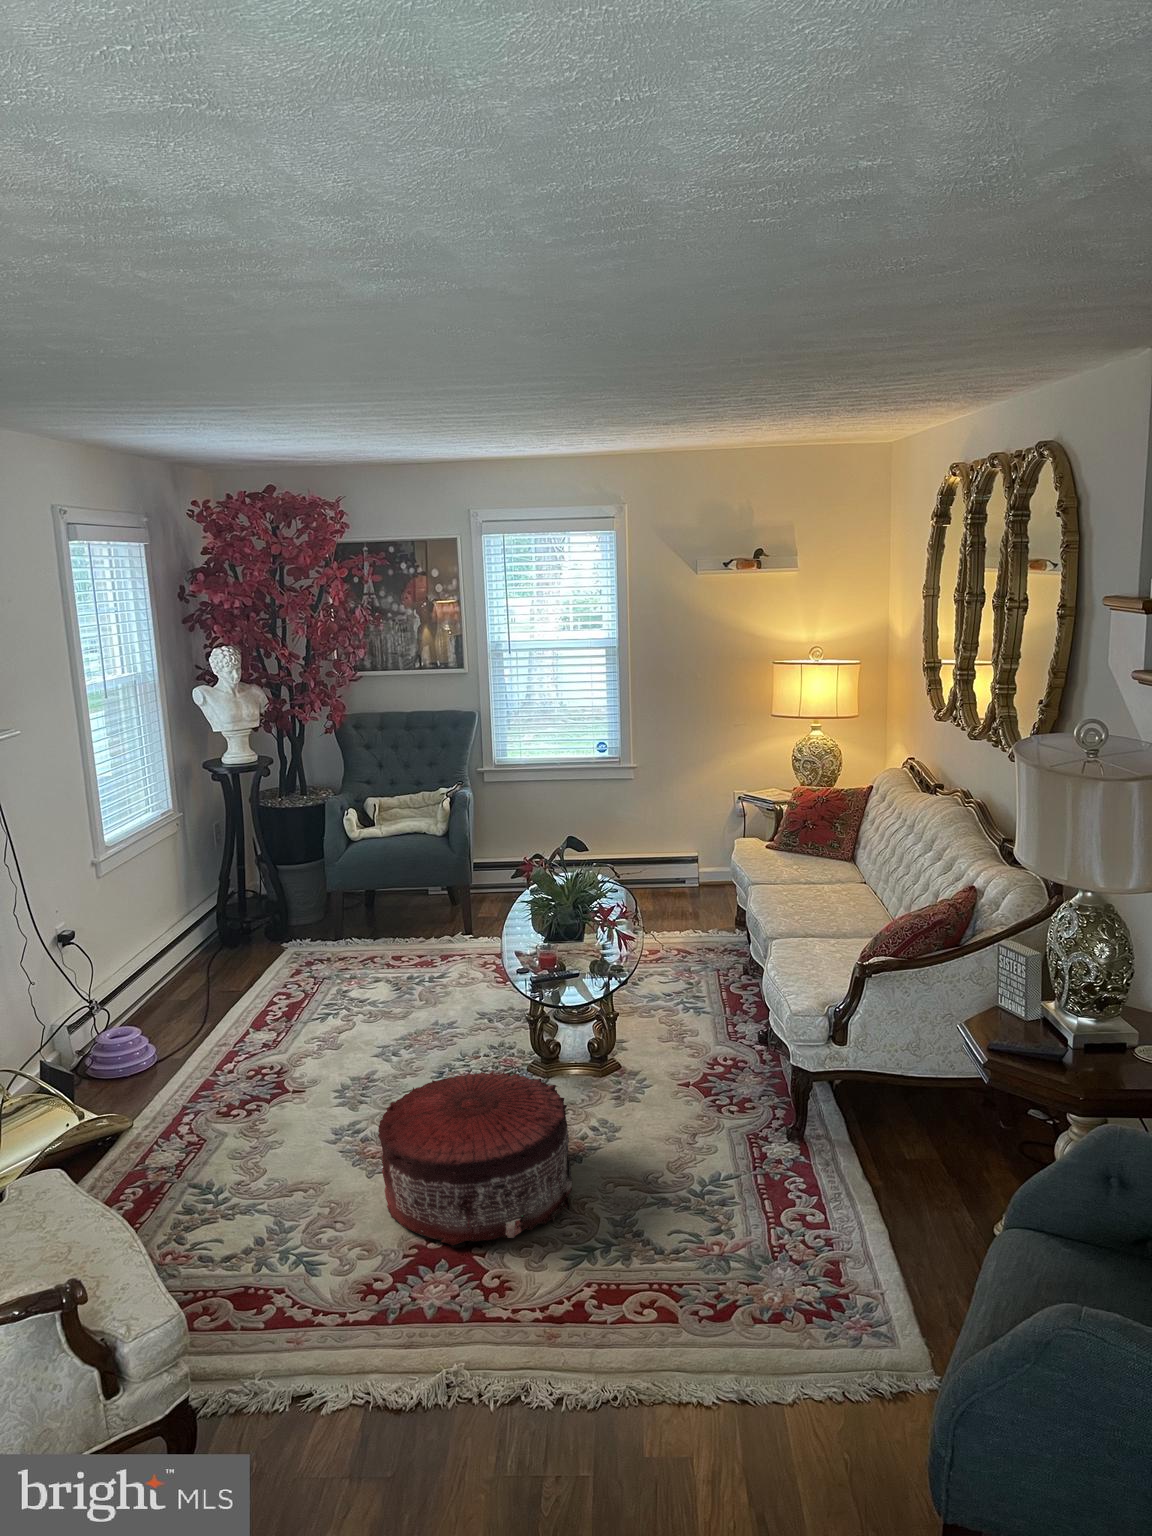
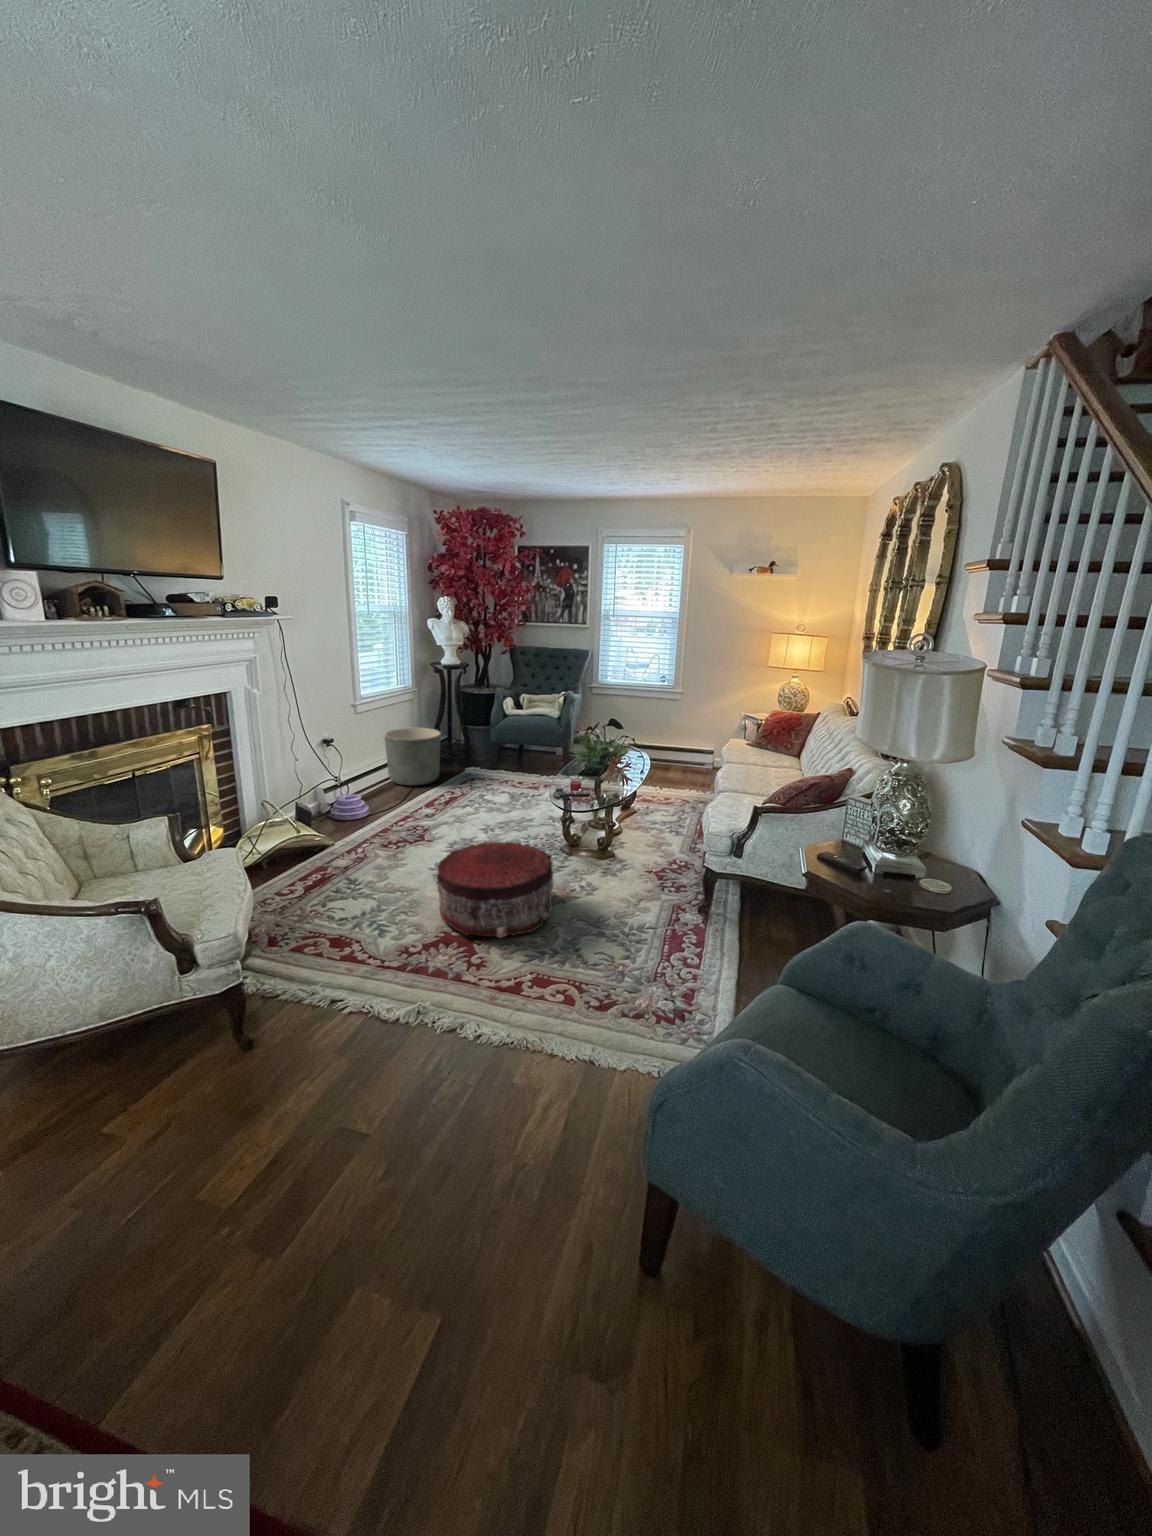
planter: none [147,882,250,990] -> present [384,728,441,786]

